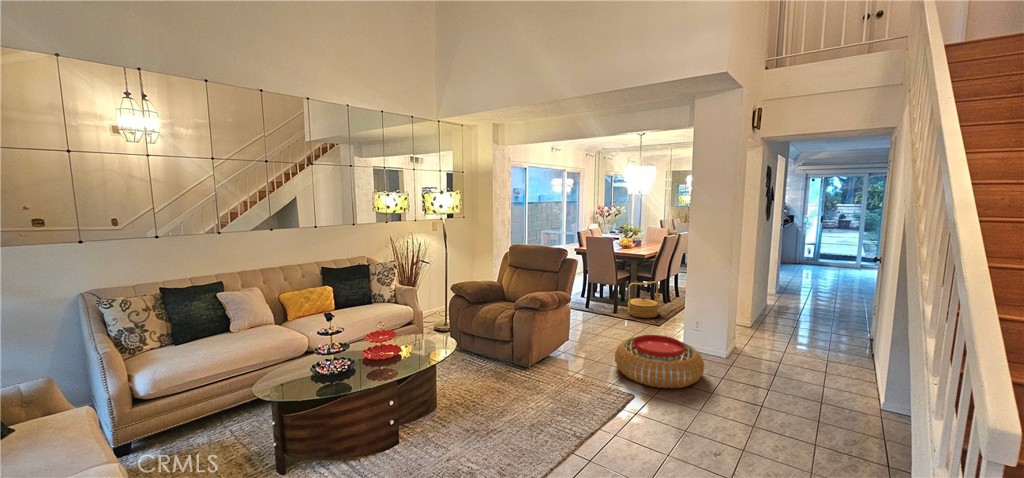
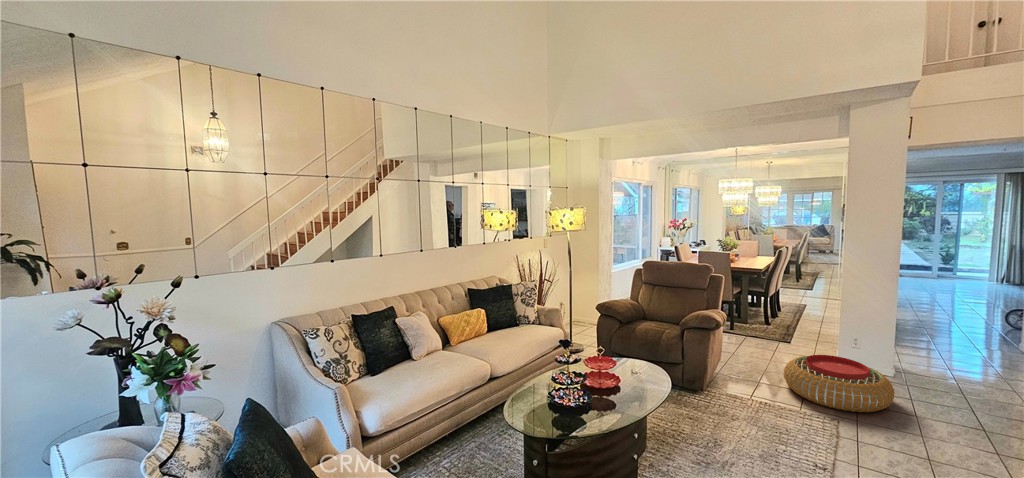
woven basket: present [628,281,659,318] -> none [742,297,778,334]

